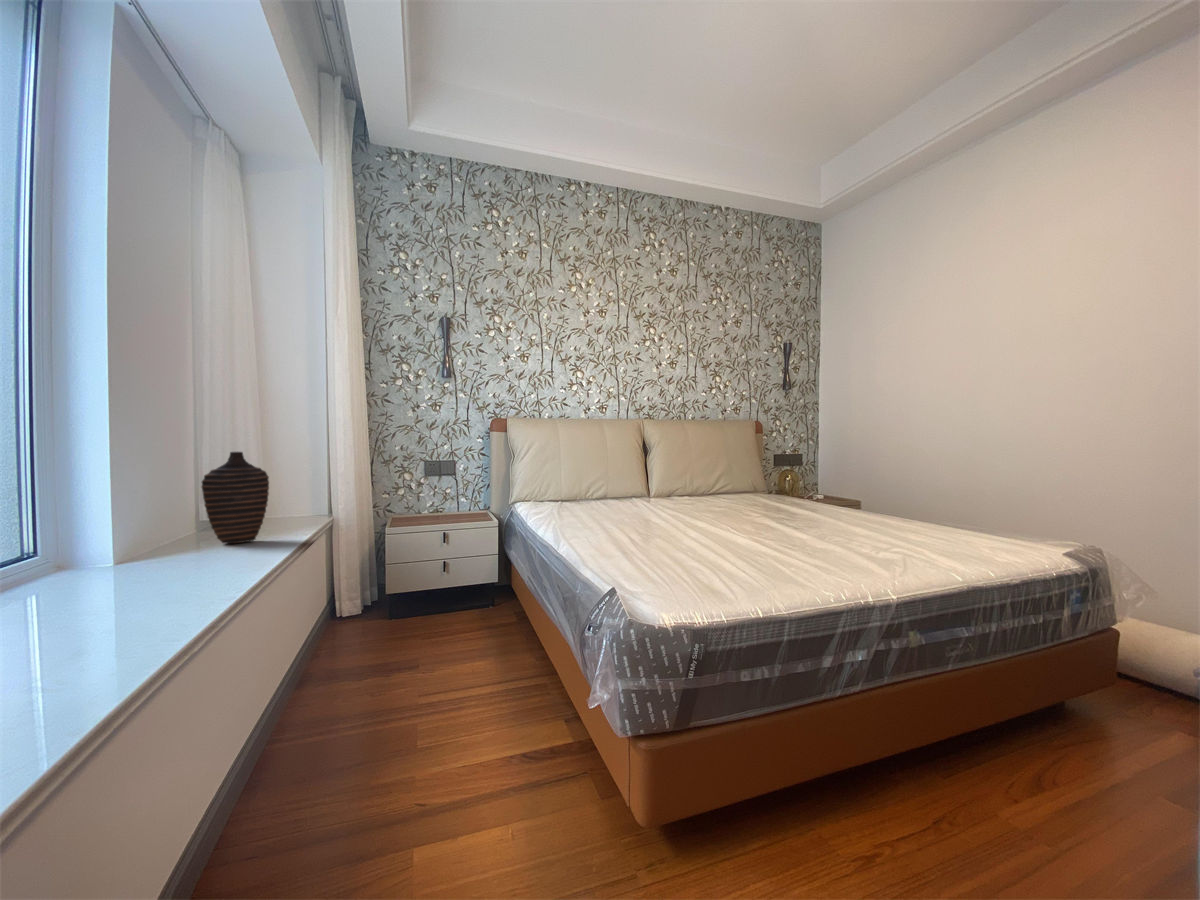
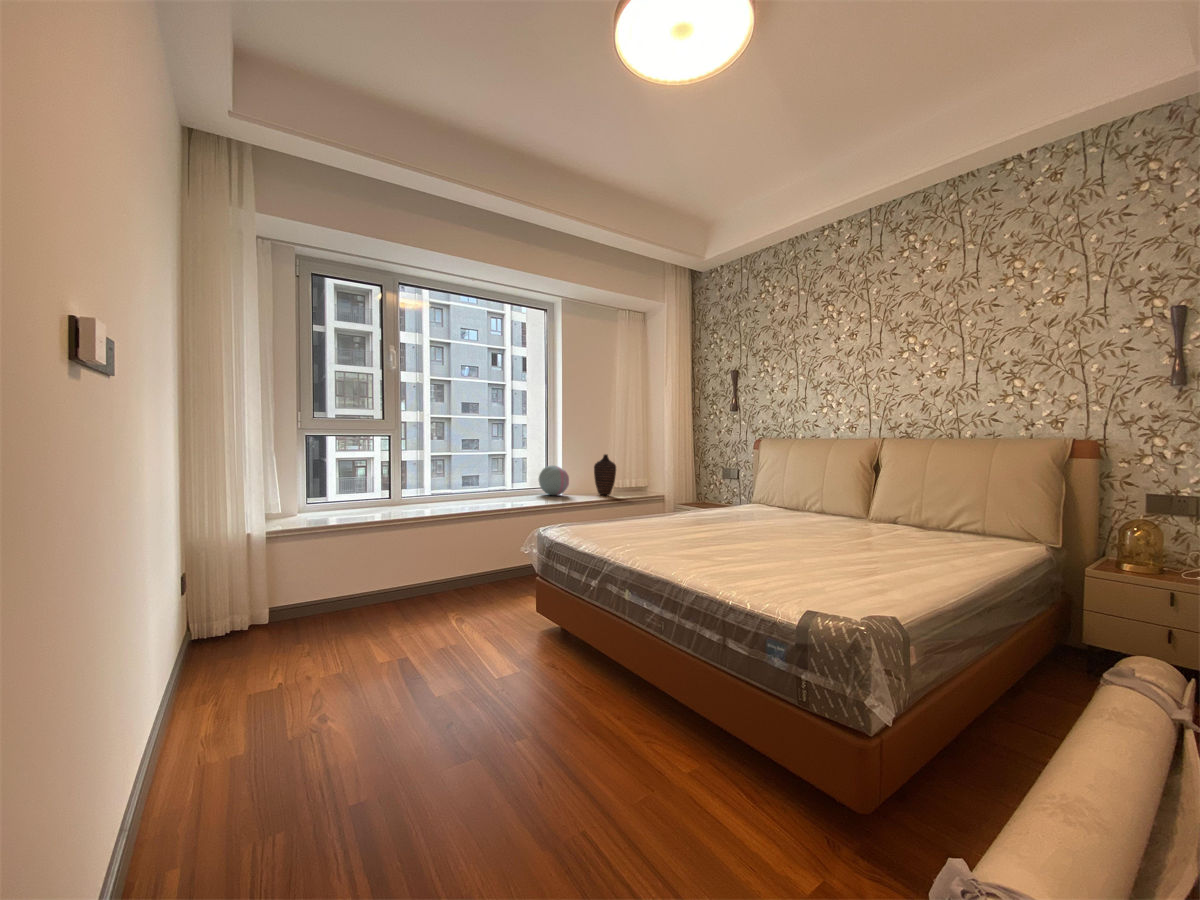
cushion: none [77,497,202,584] -> present [539,465,569,495]

